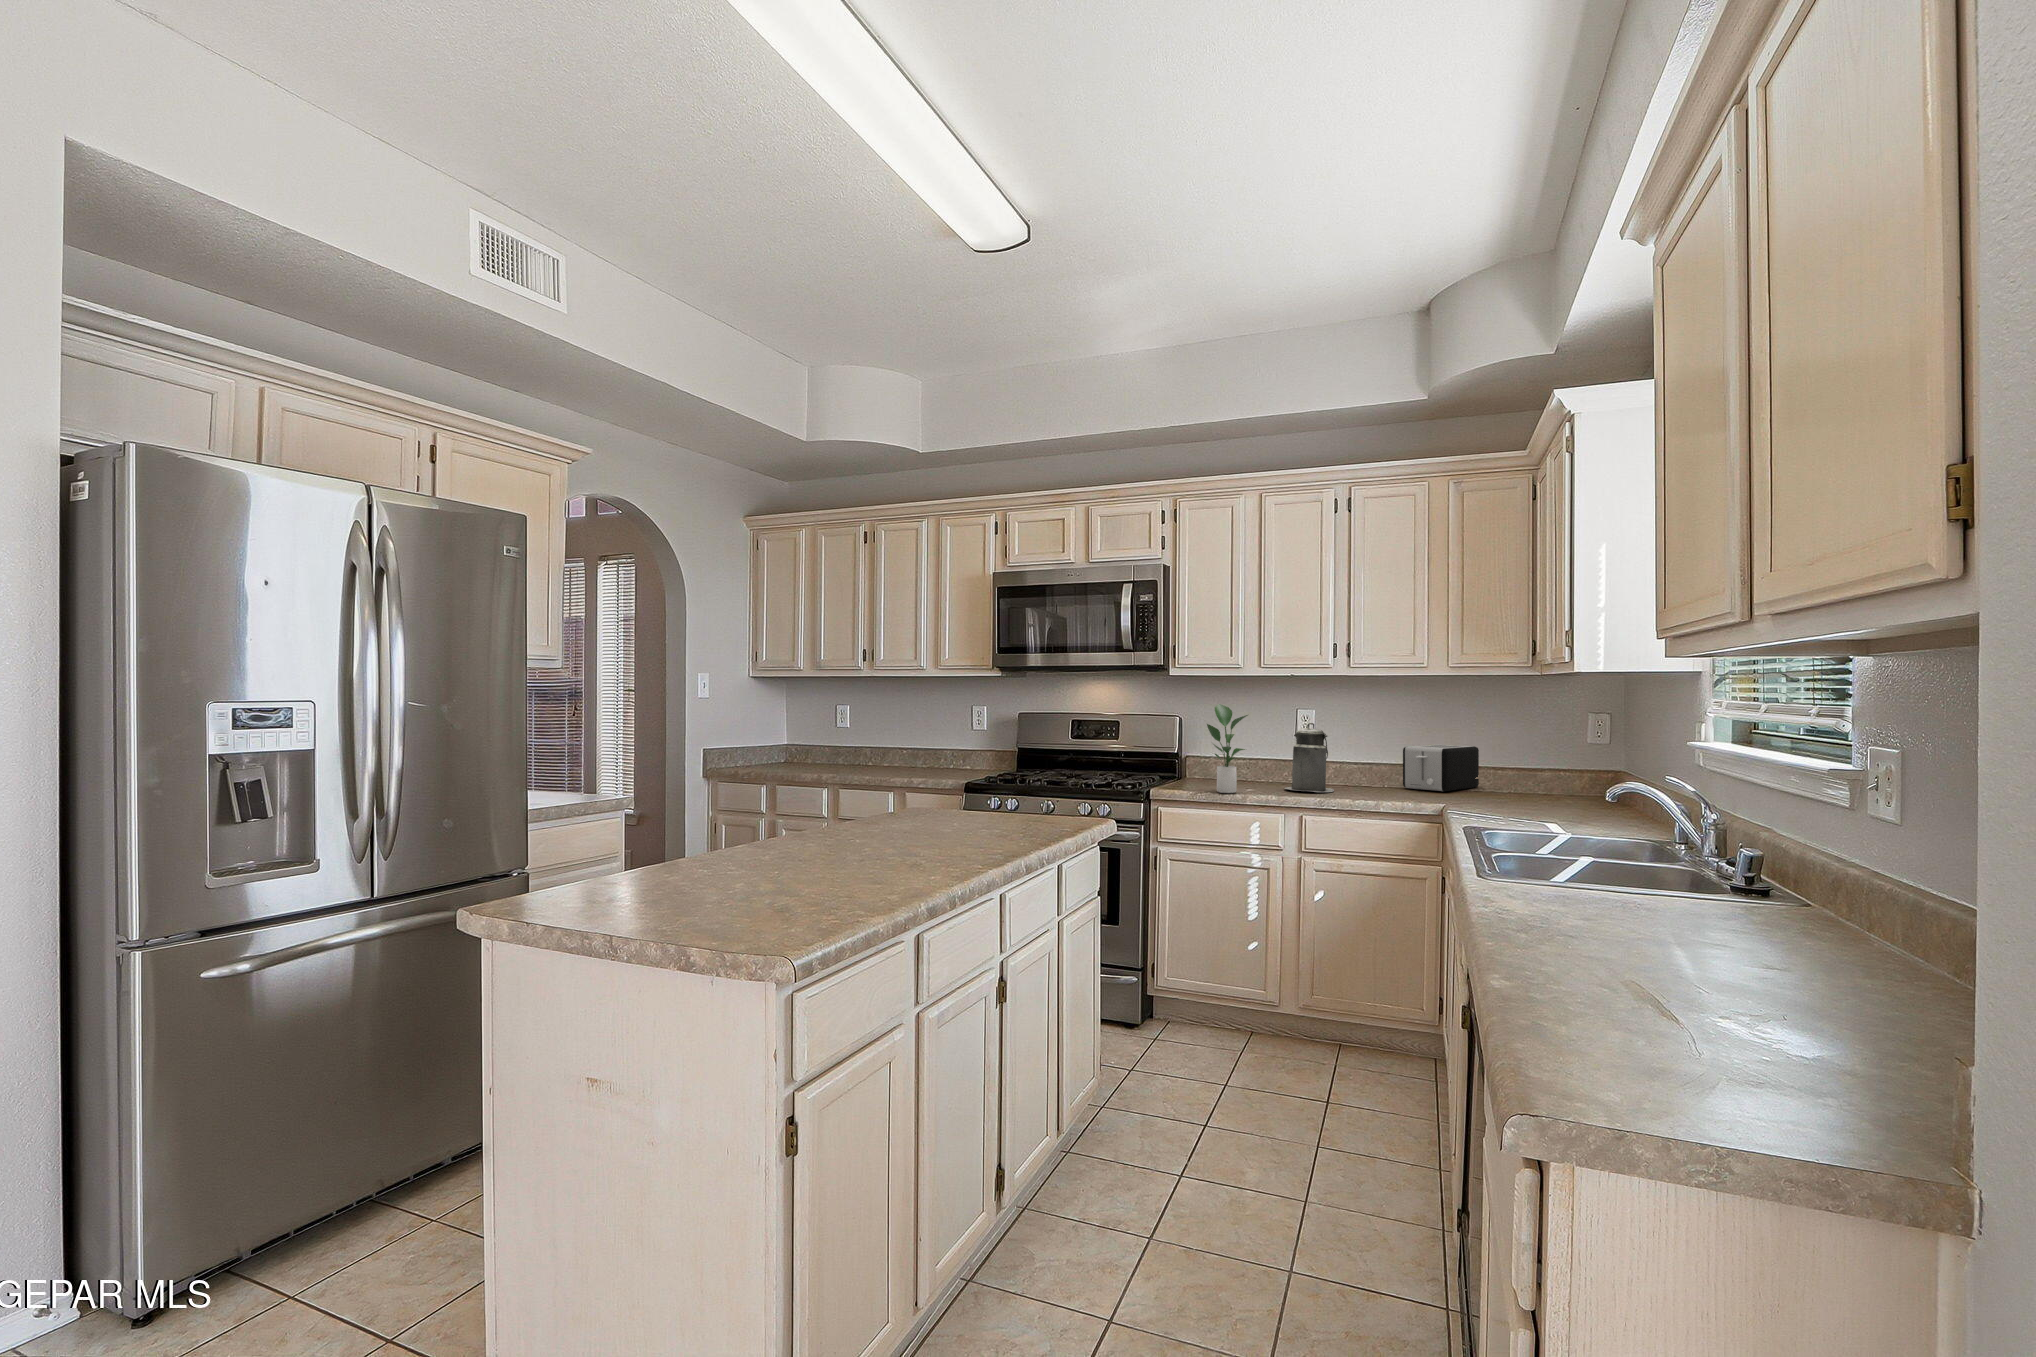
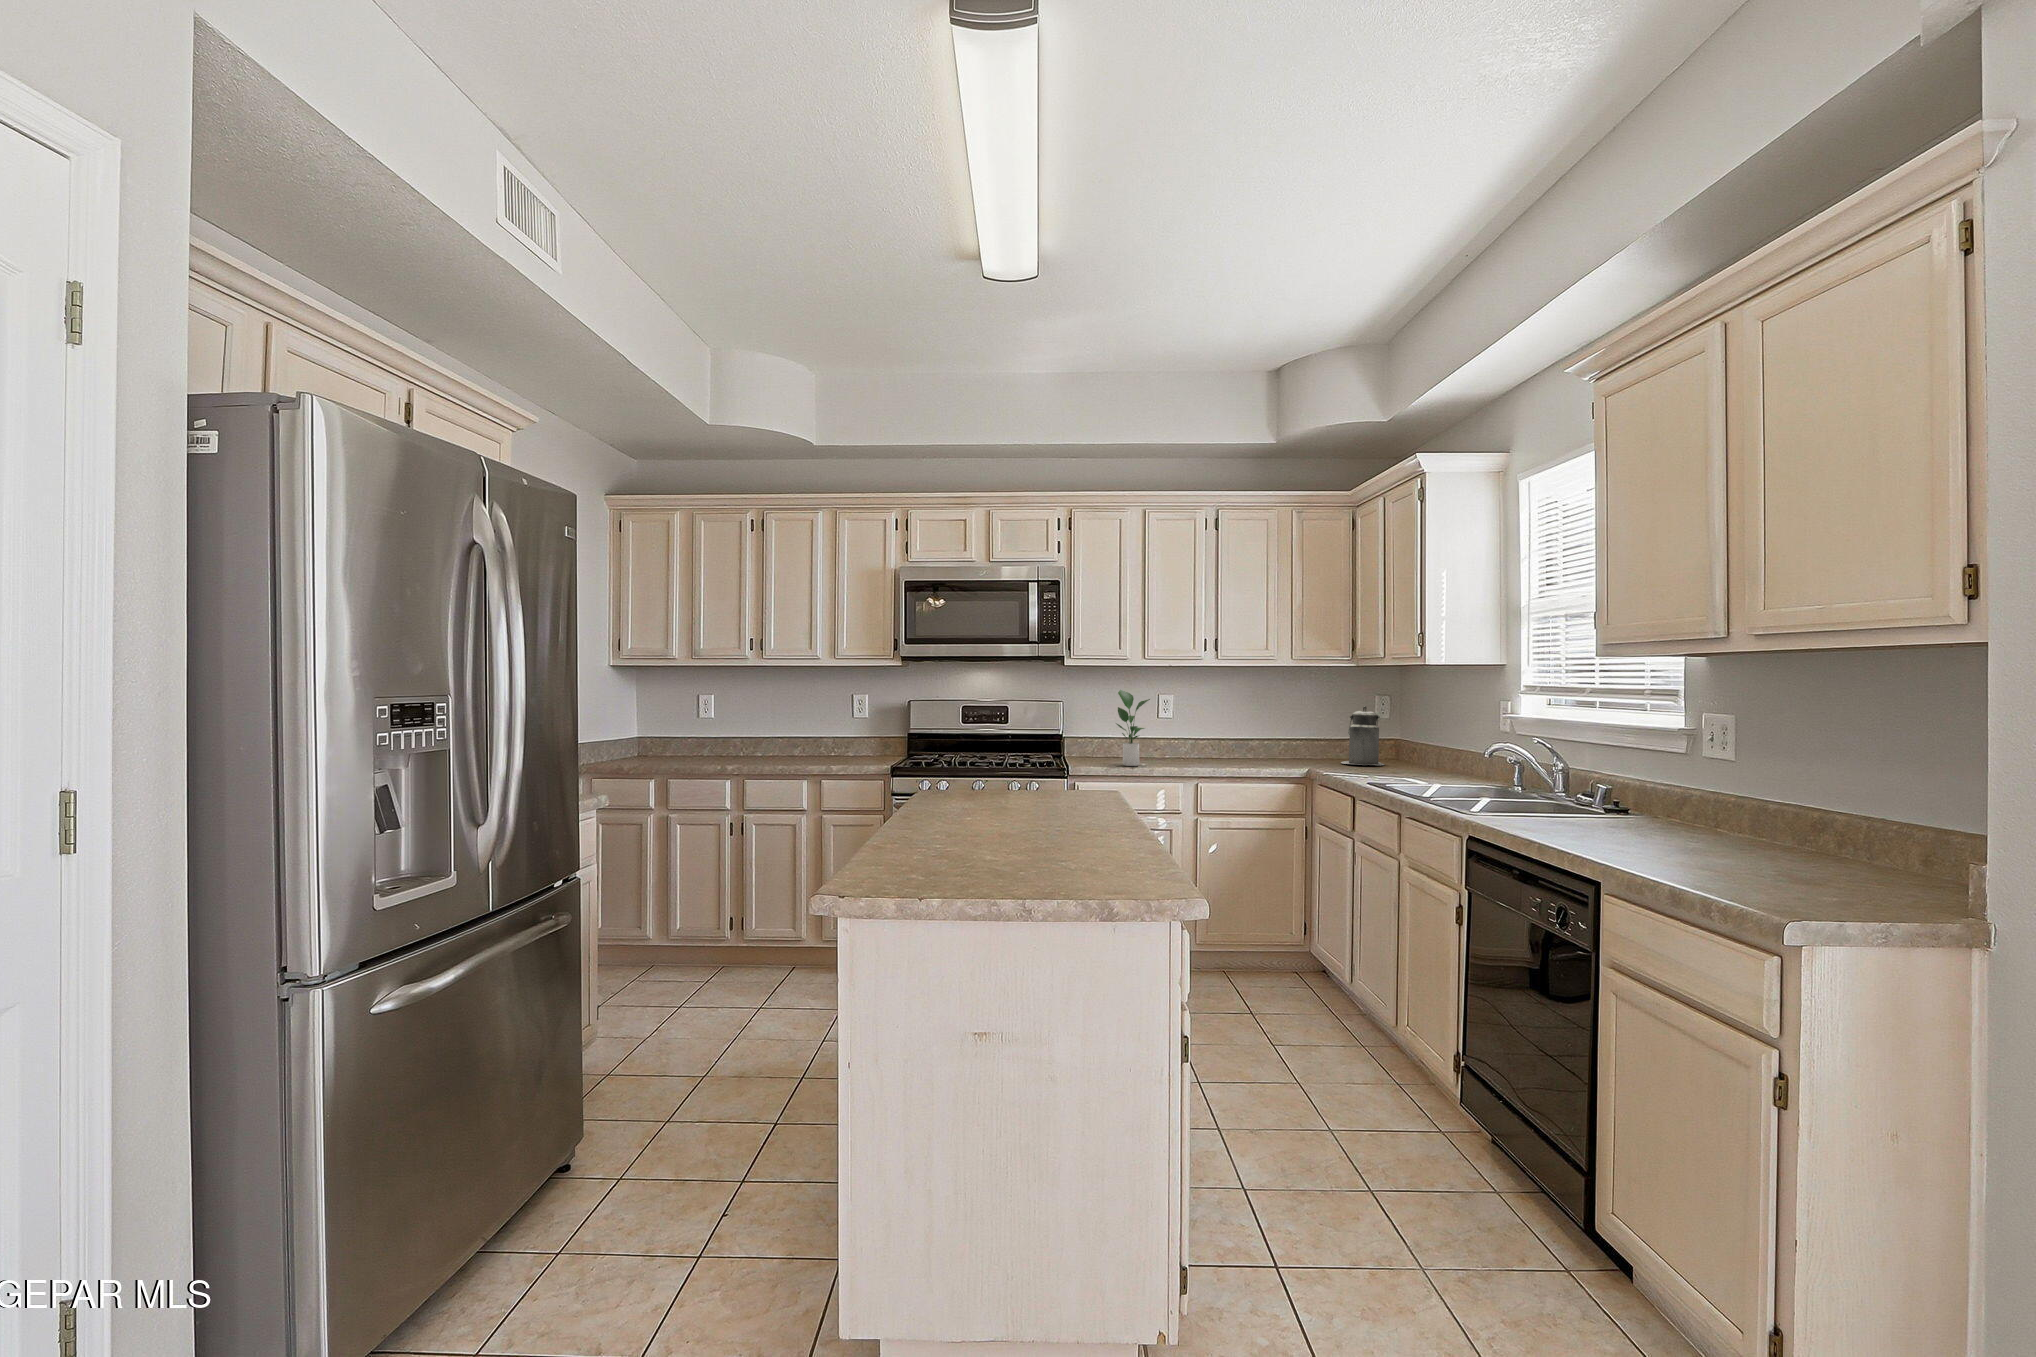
canister: present [1285,723,1334,792] -> present [1341,706,1384,765]
toaster: present [1403,745,1479,791] -> none [1252,720,1301,757]

